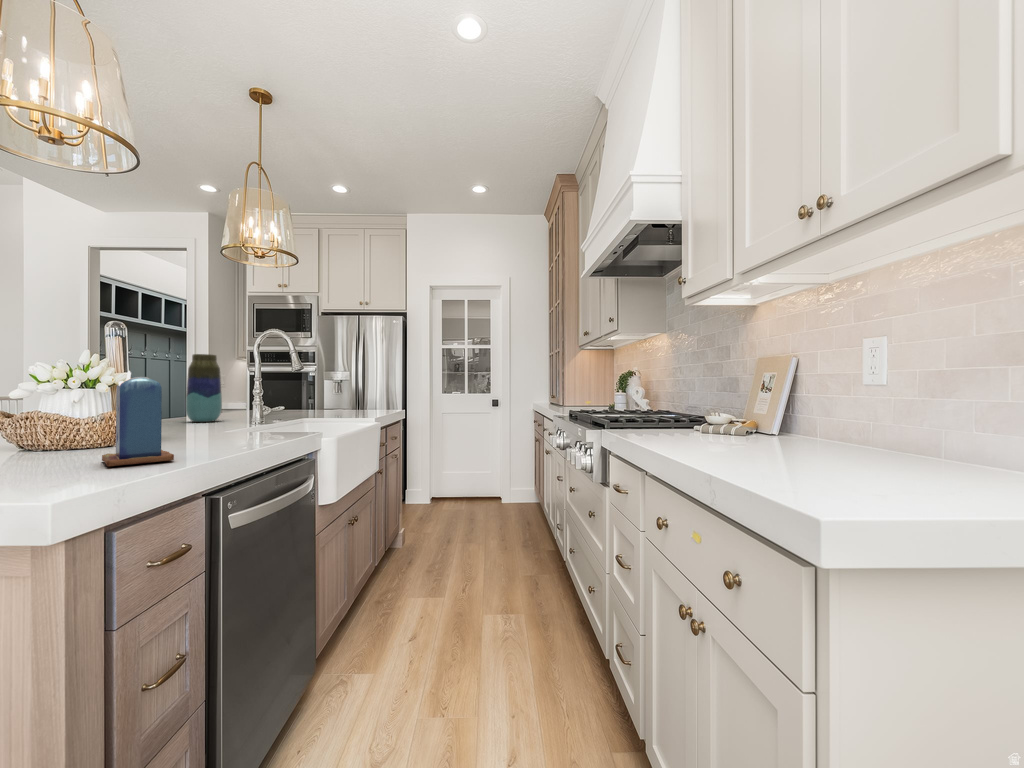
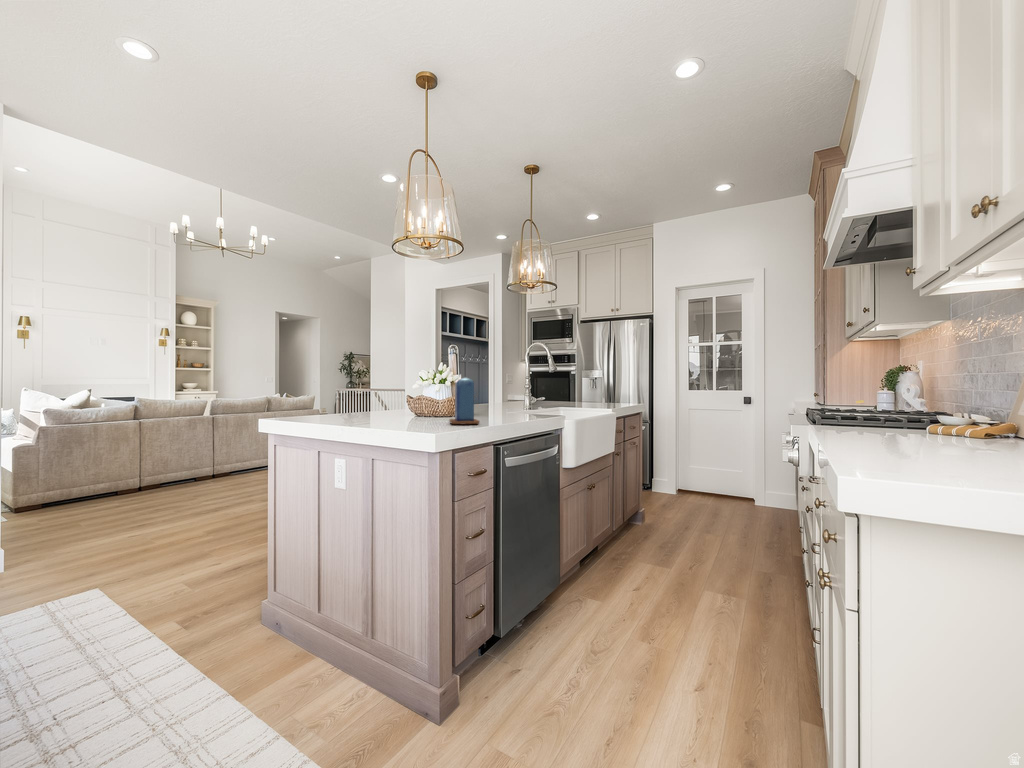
vase: present [186,354,222,422] -> none [487,361,508,407]

